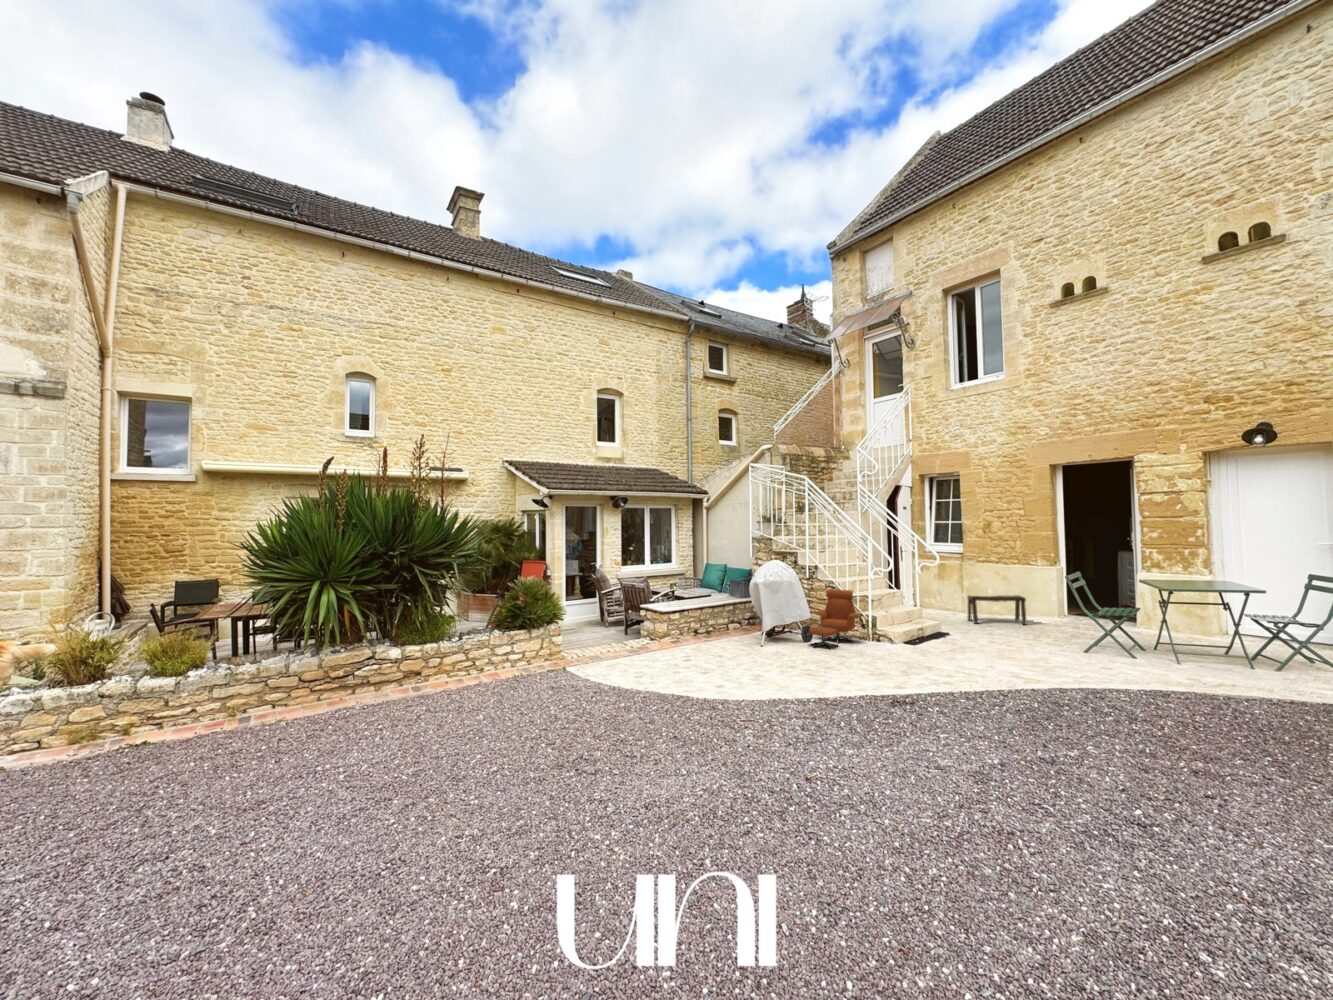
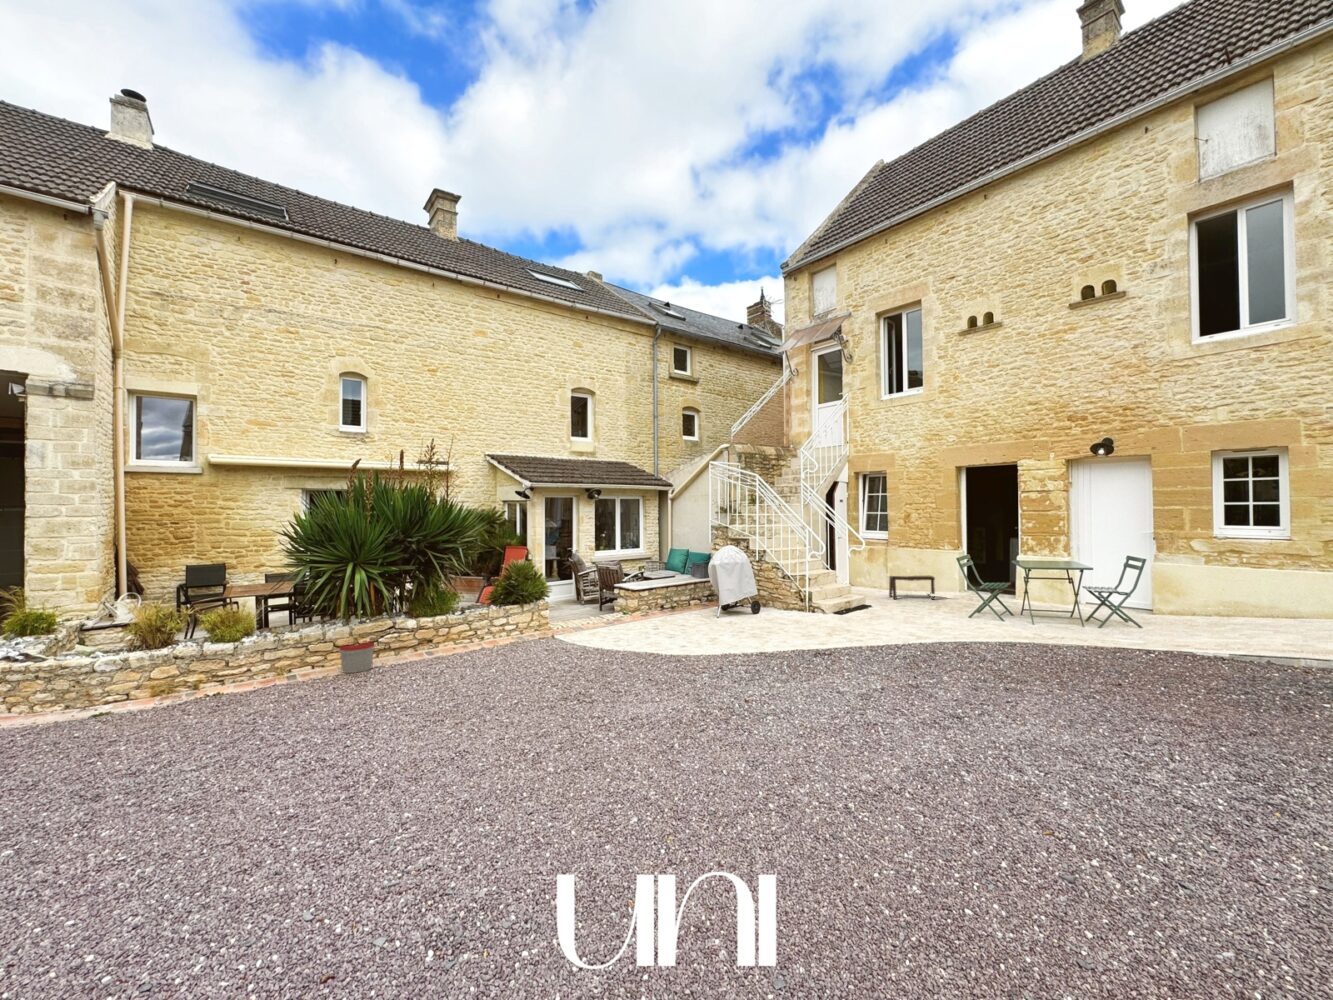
lounge chair: present [809,589,860,649] -> none [756,570,798,619]
bucket: none [302,675,346,715] -> present [339,641,375,673]

